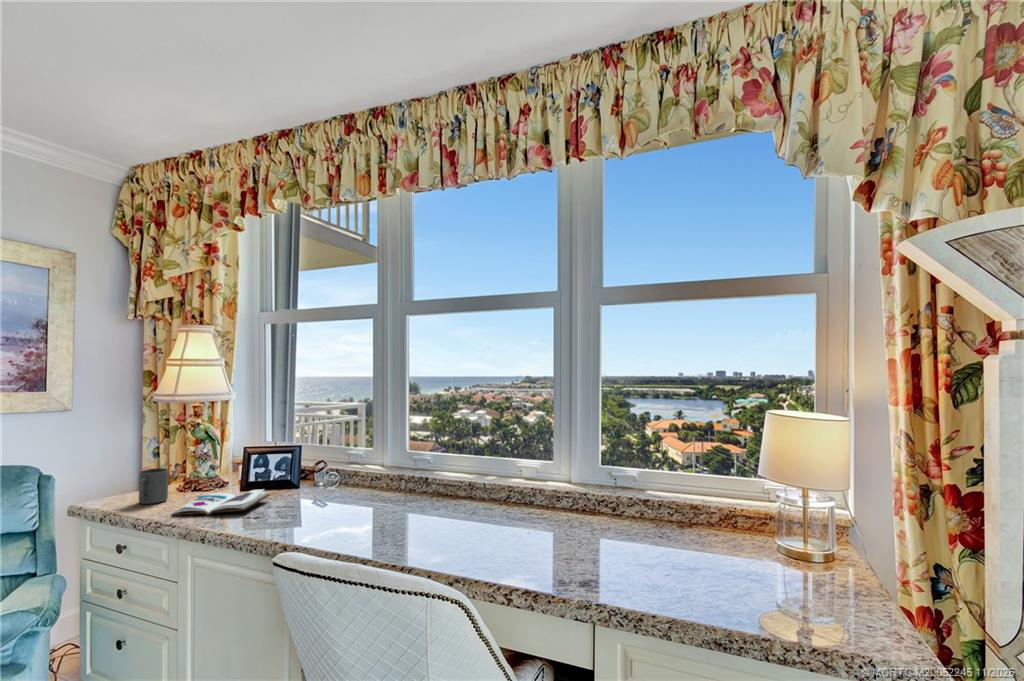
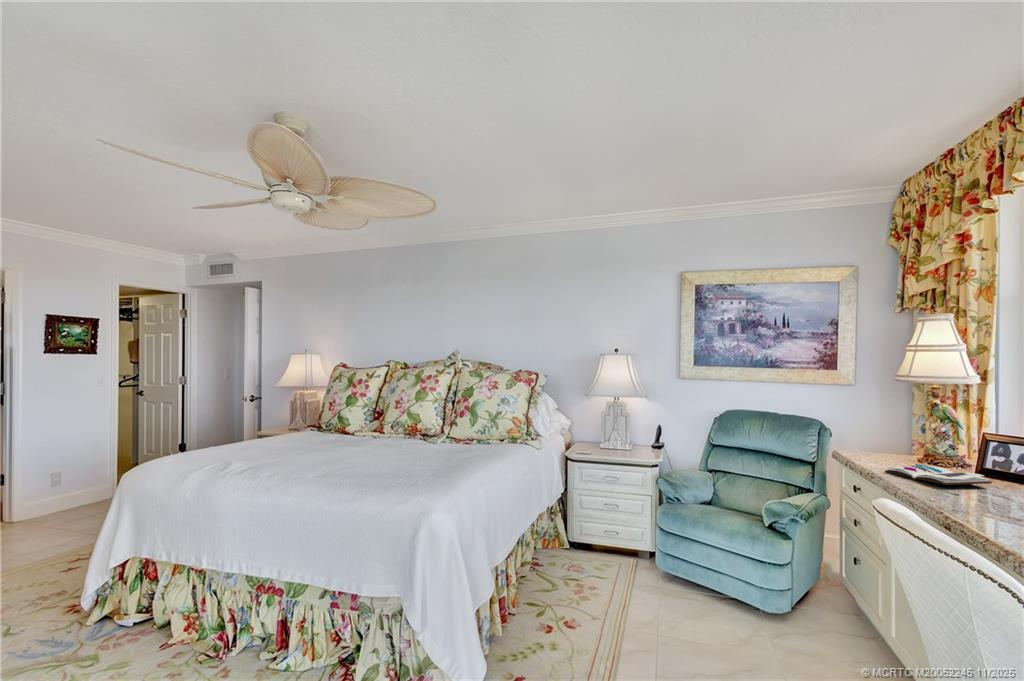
mug: present [139,468,168,504] -> none [870,434,897,462]

